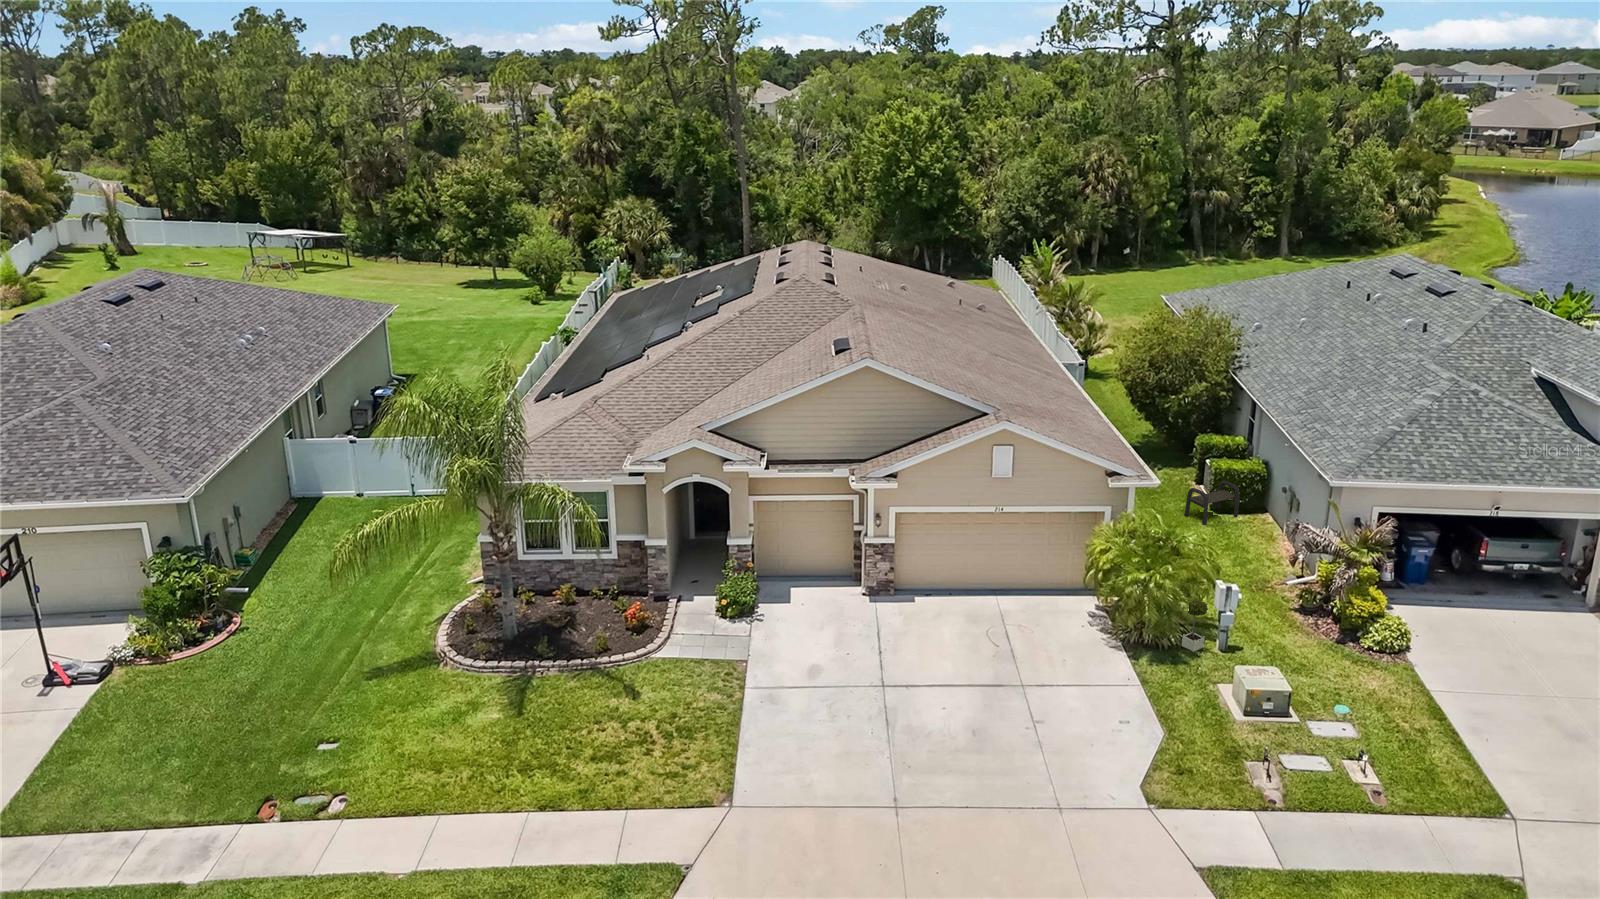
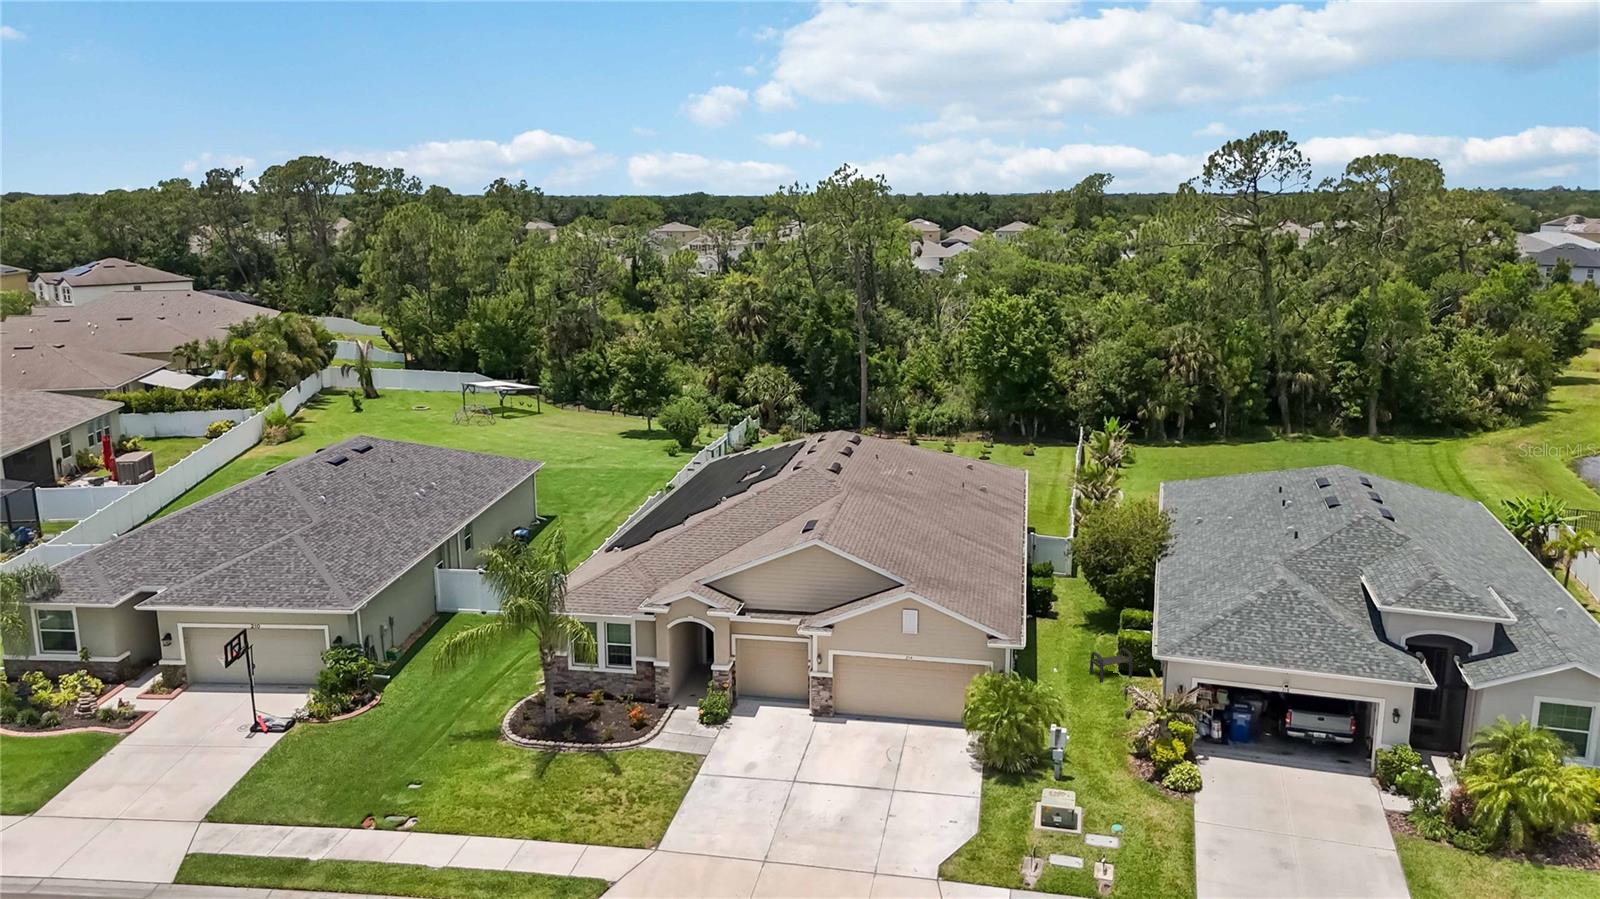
potted tree: present [1182,600,1208,652] -> none [1023,738,1042,777]

